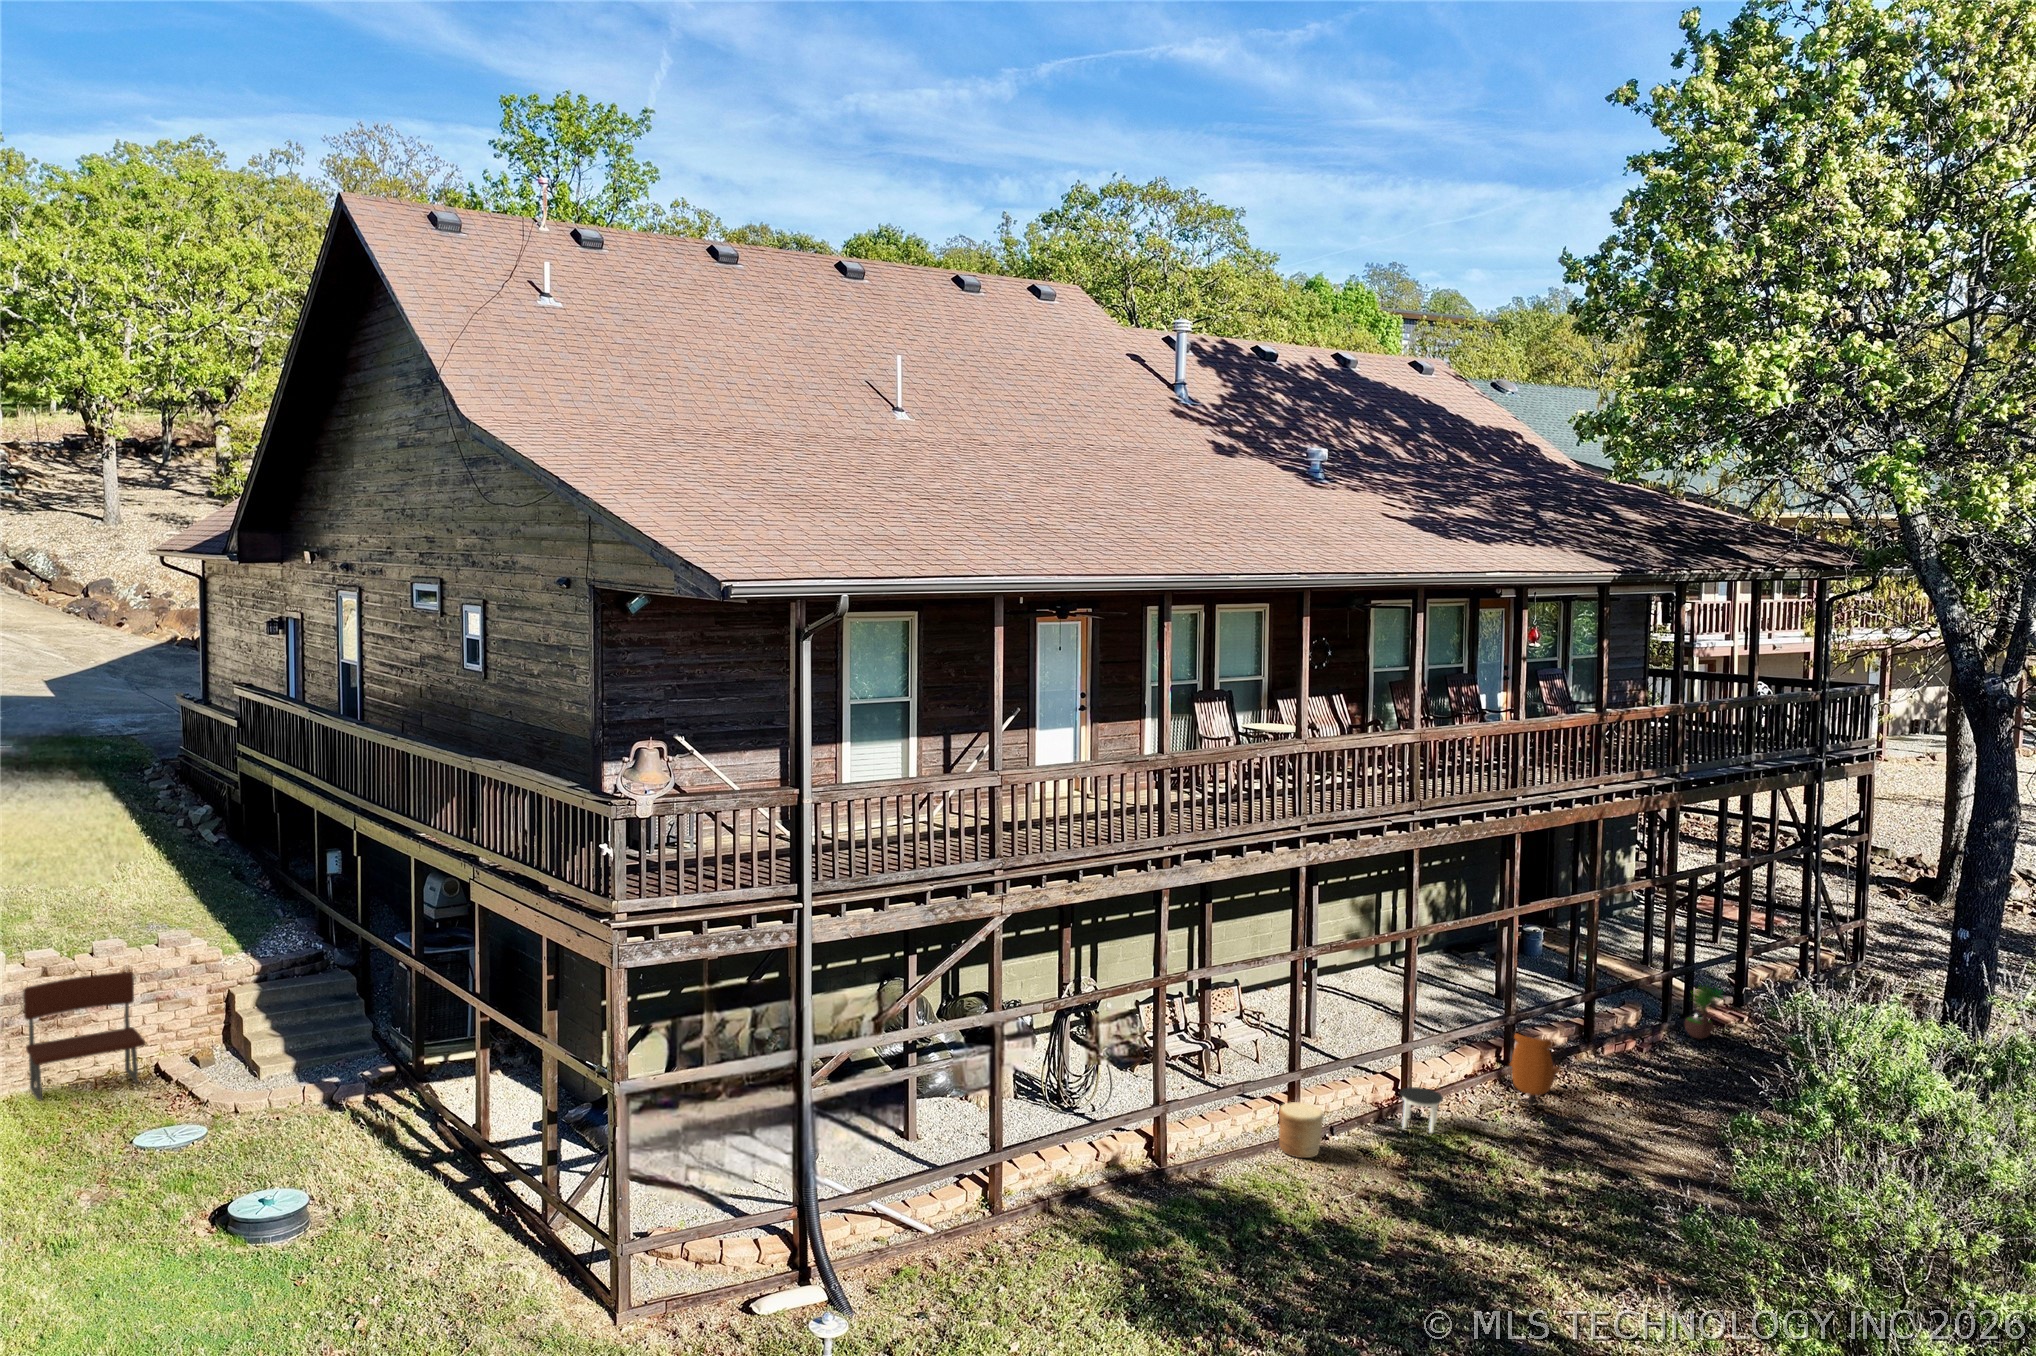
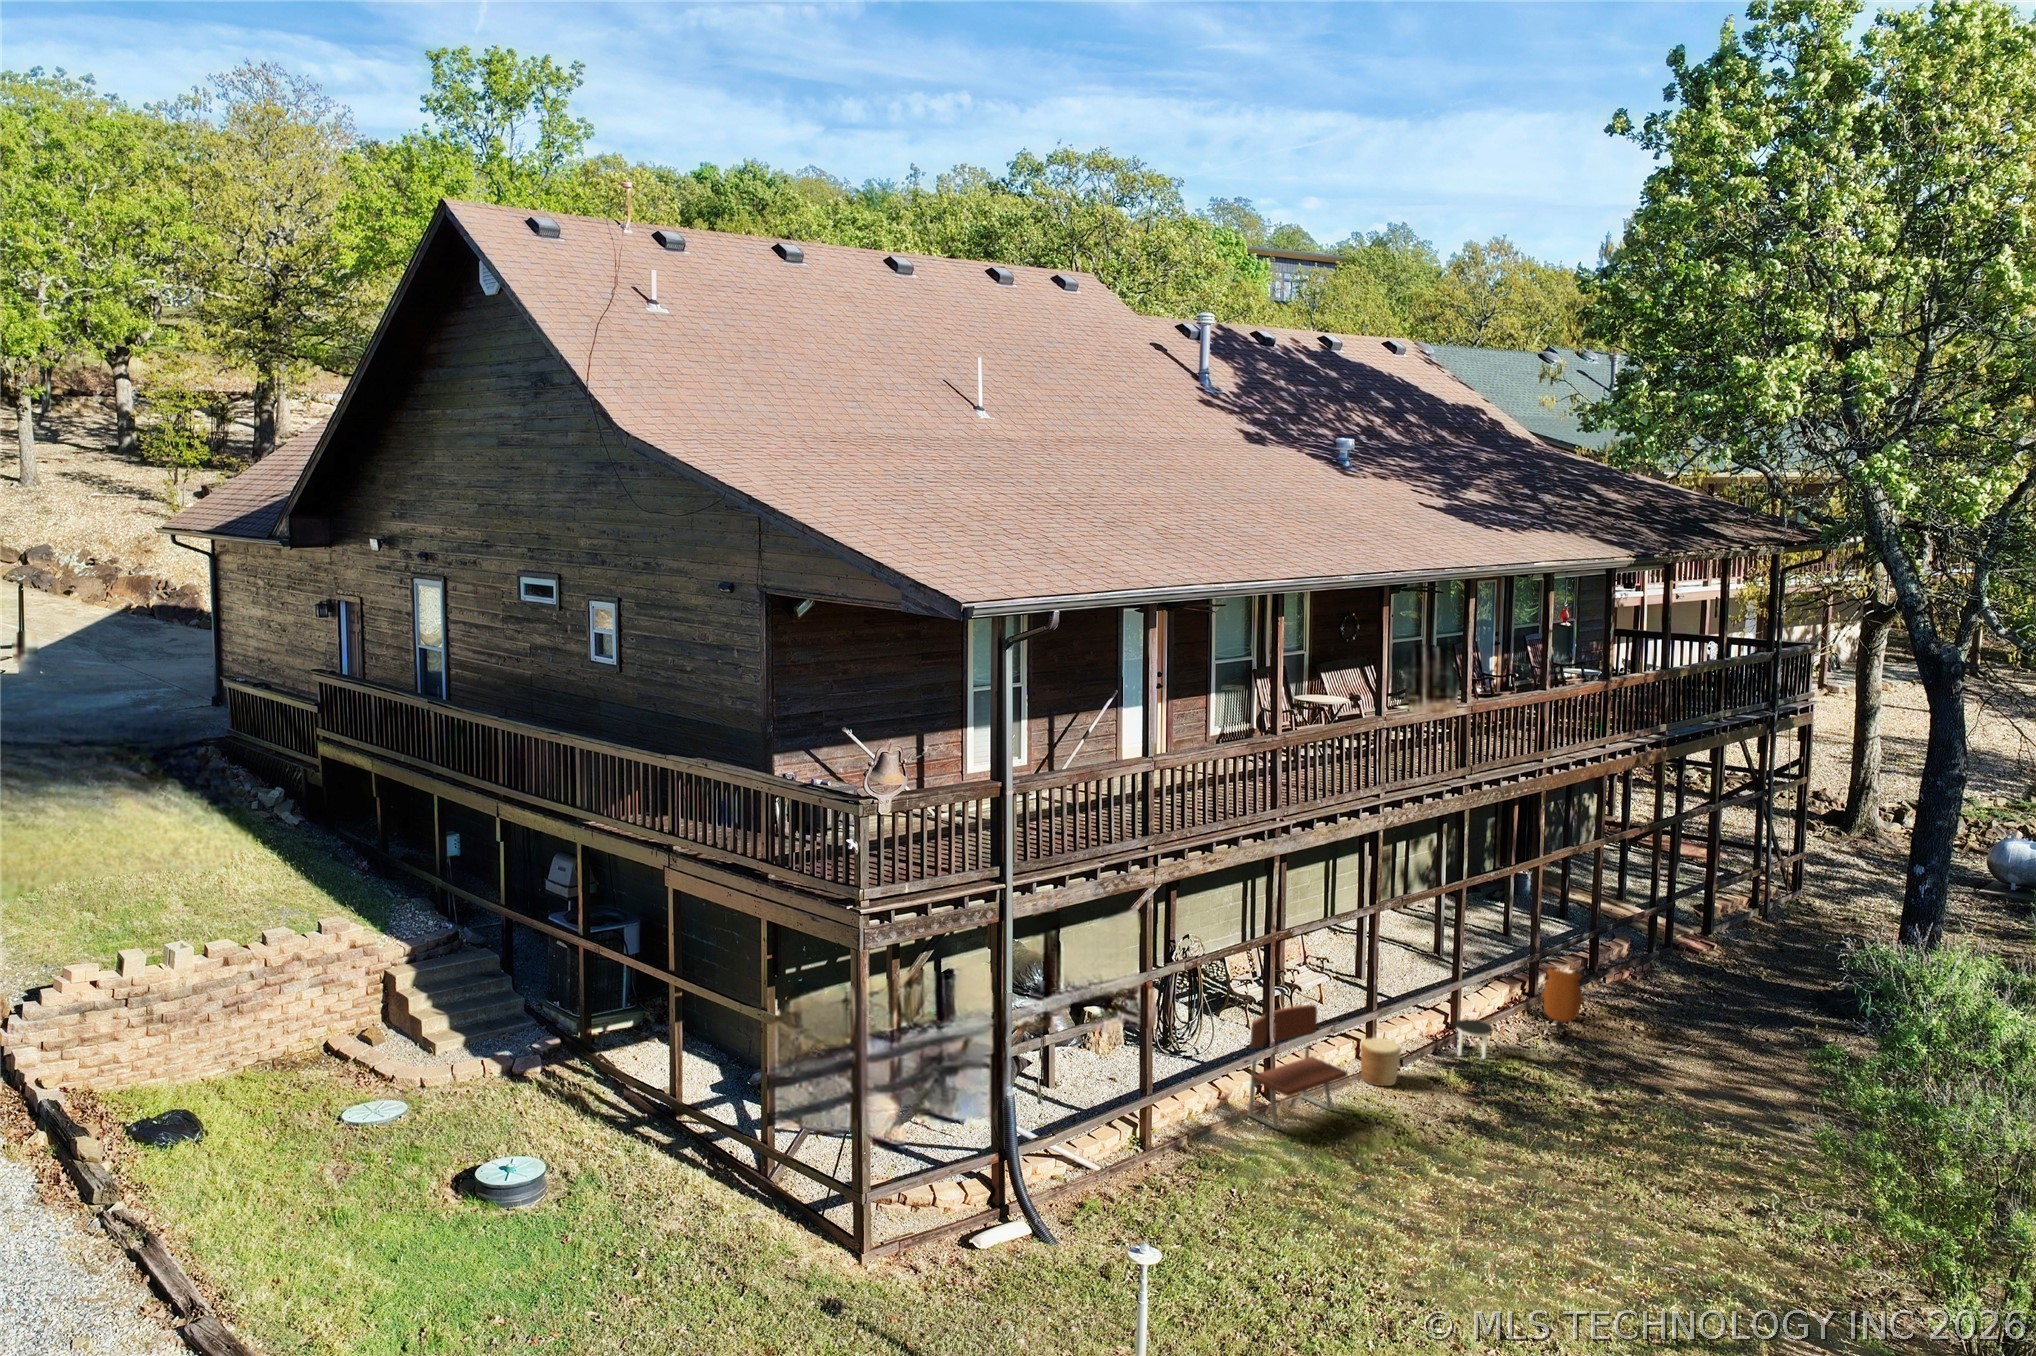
bench: present [23,972,145,1100] -> present [1248,1005,1348,1130]
potted tree: present [1685,985,1723,1039] -> none [1665,914,1702,965]

